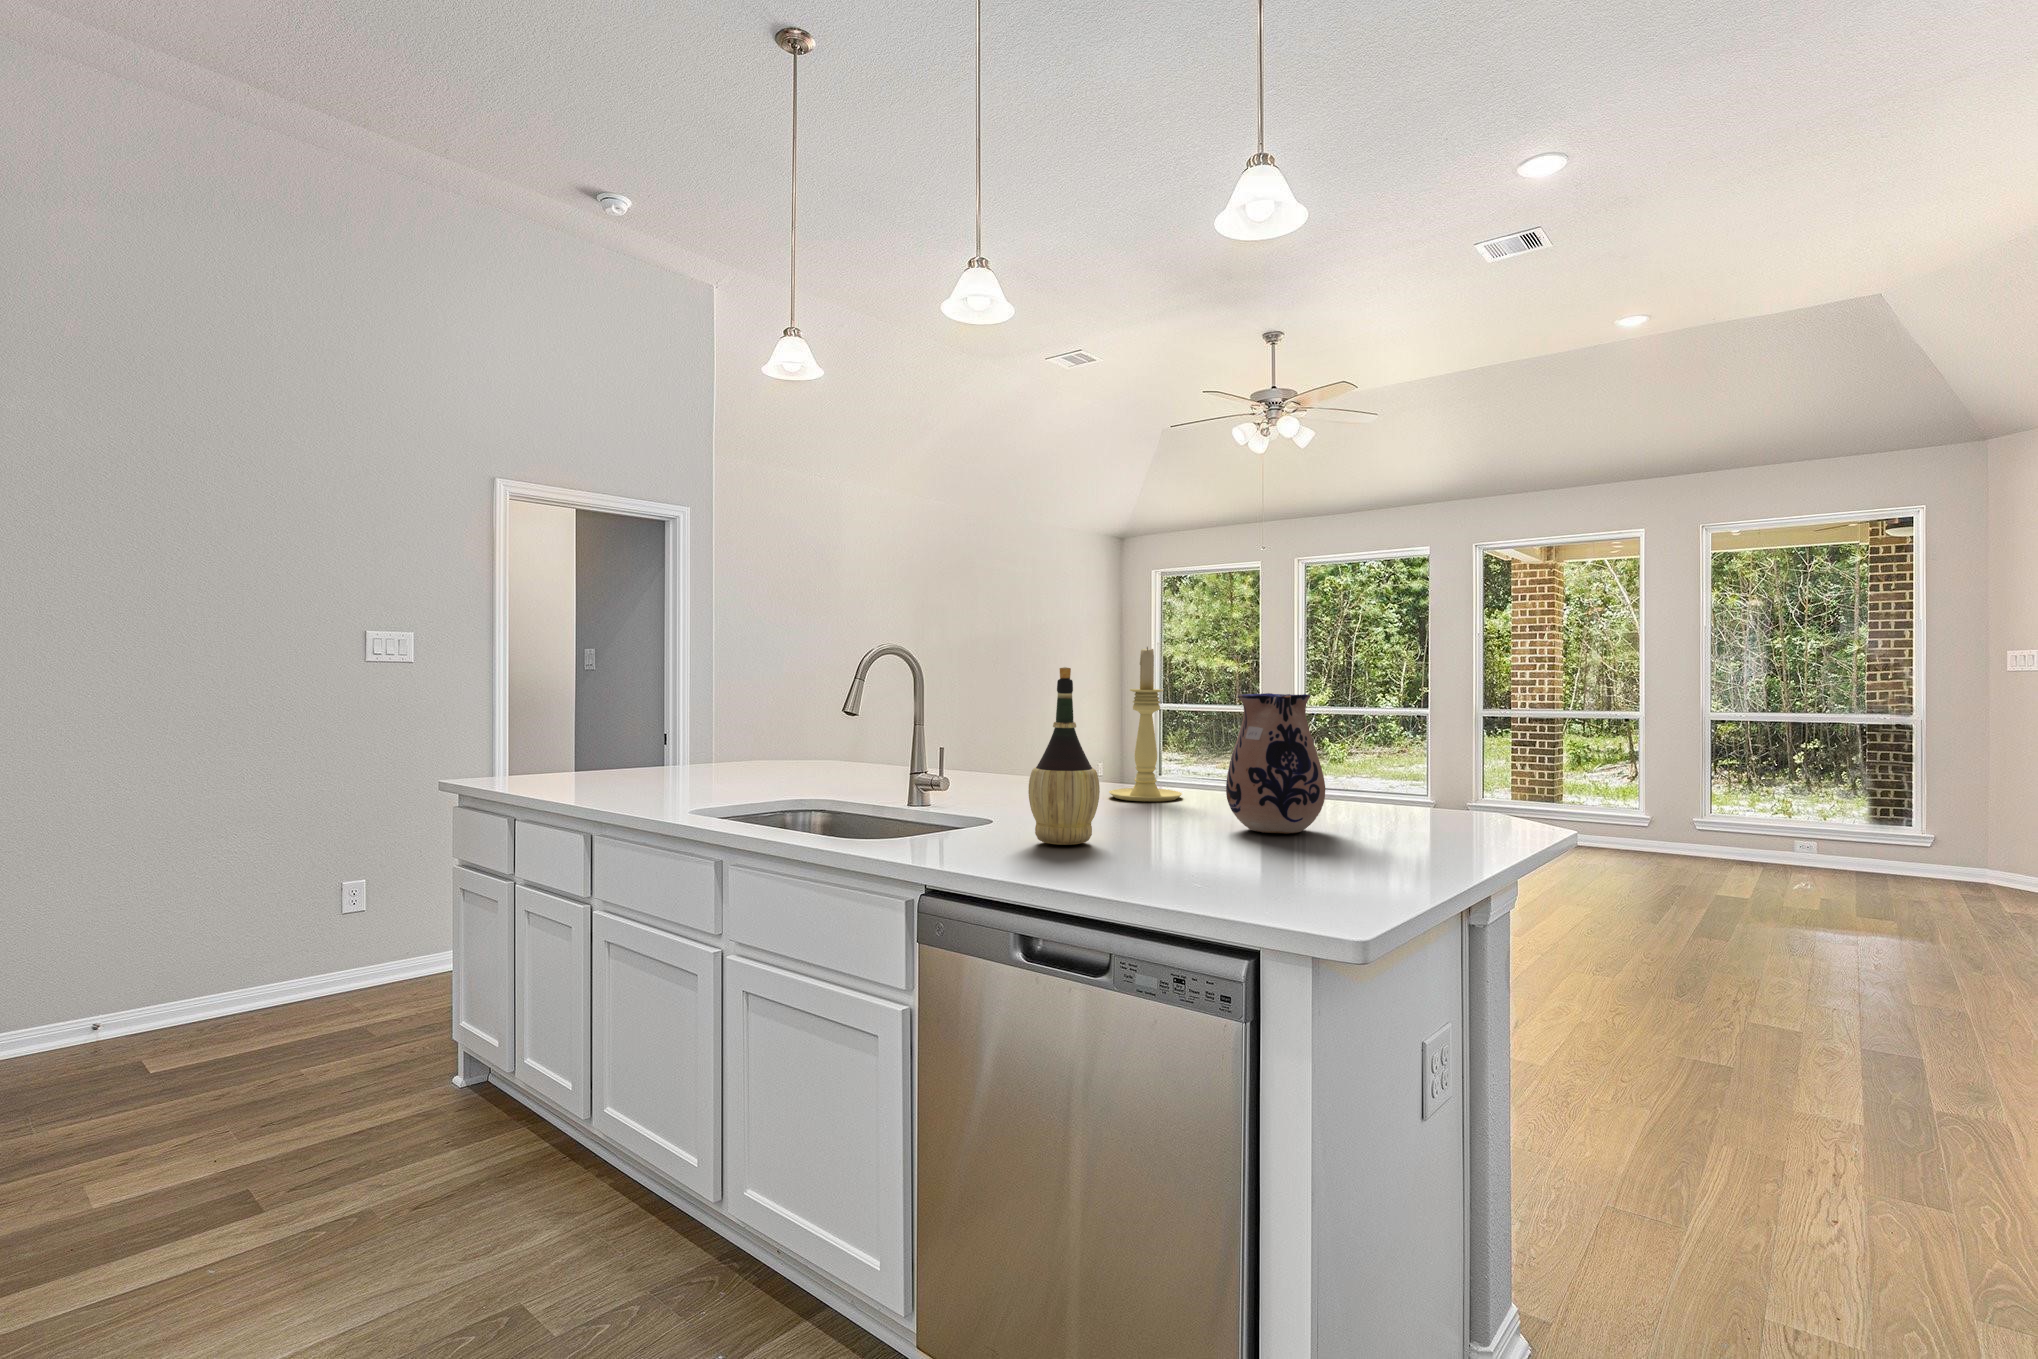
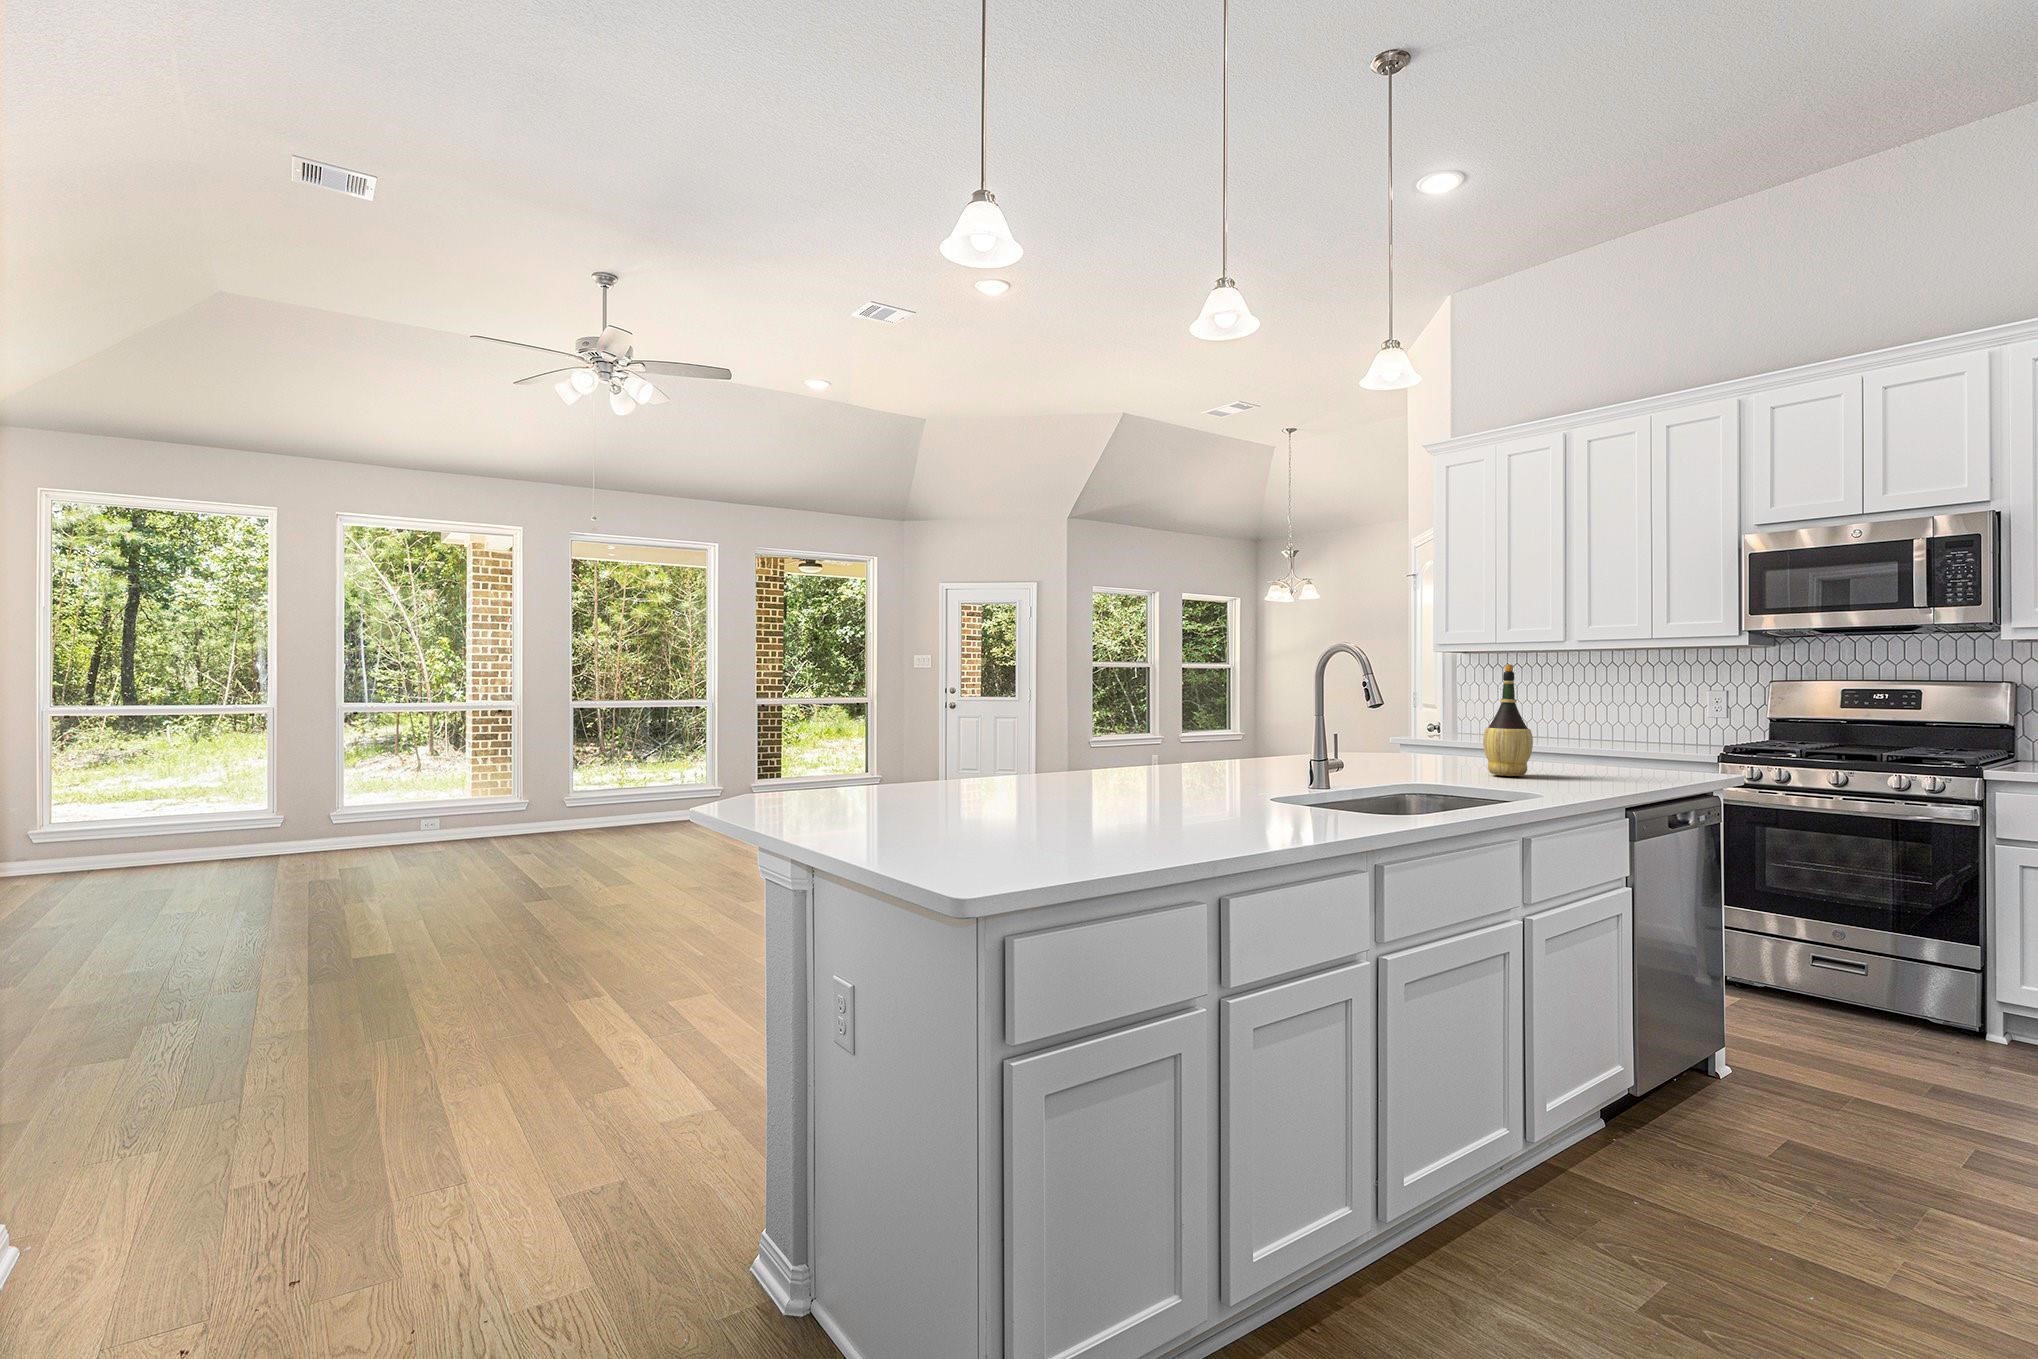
candle holder: present [1109,647,1182,801] -> none [1232,646,1290,766]
ceramic pitcher: present [1226,693,1325,834] -> none [1381,680,1453,761]

